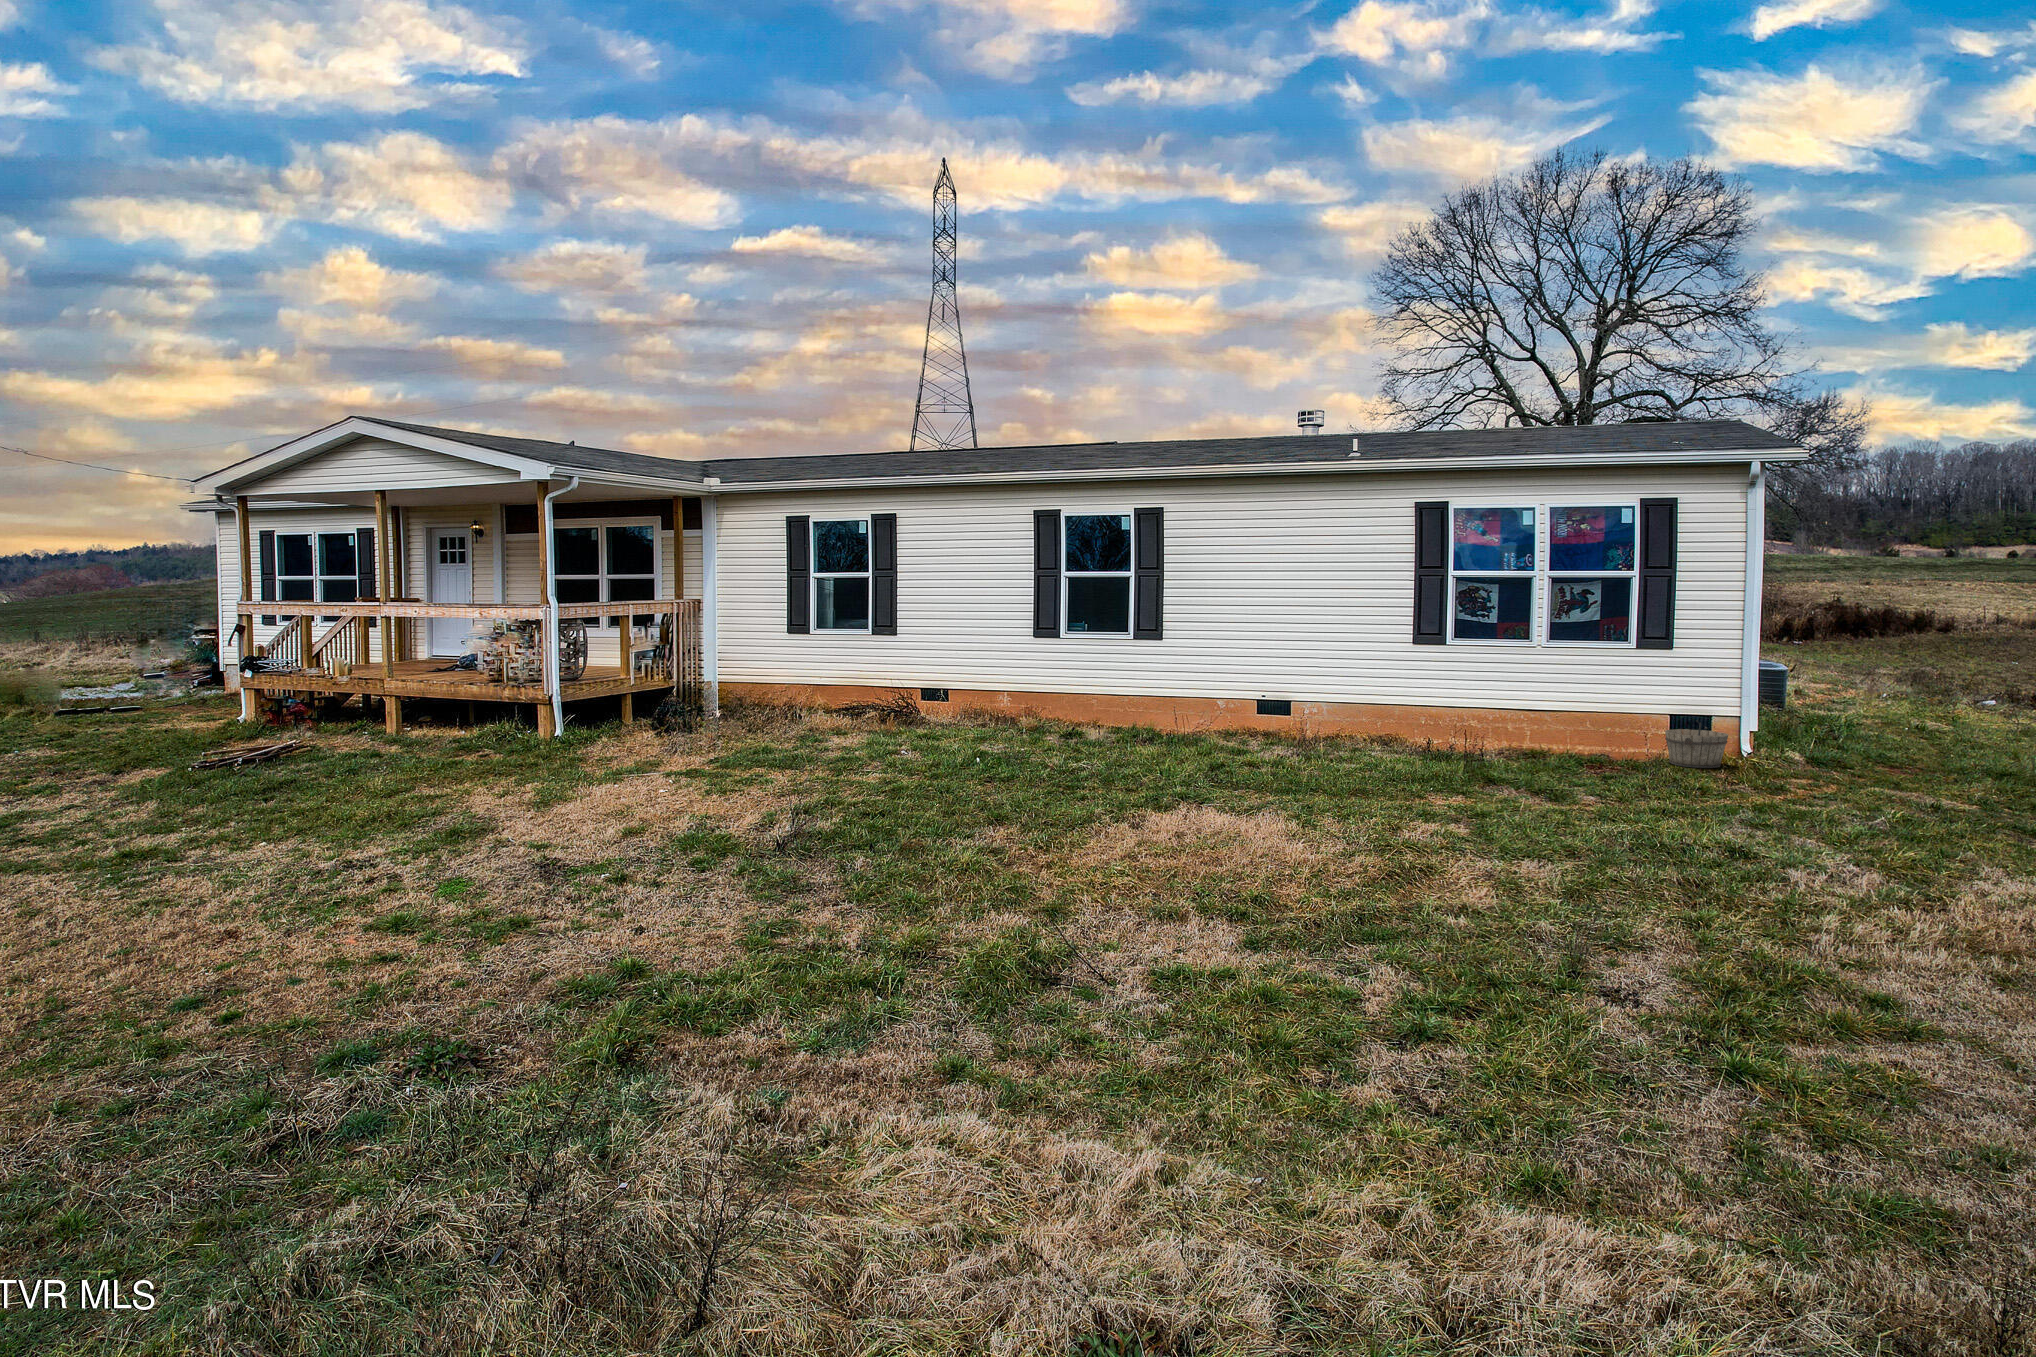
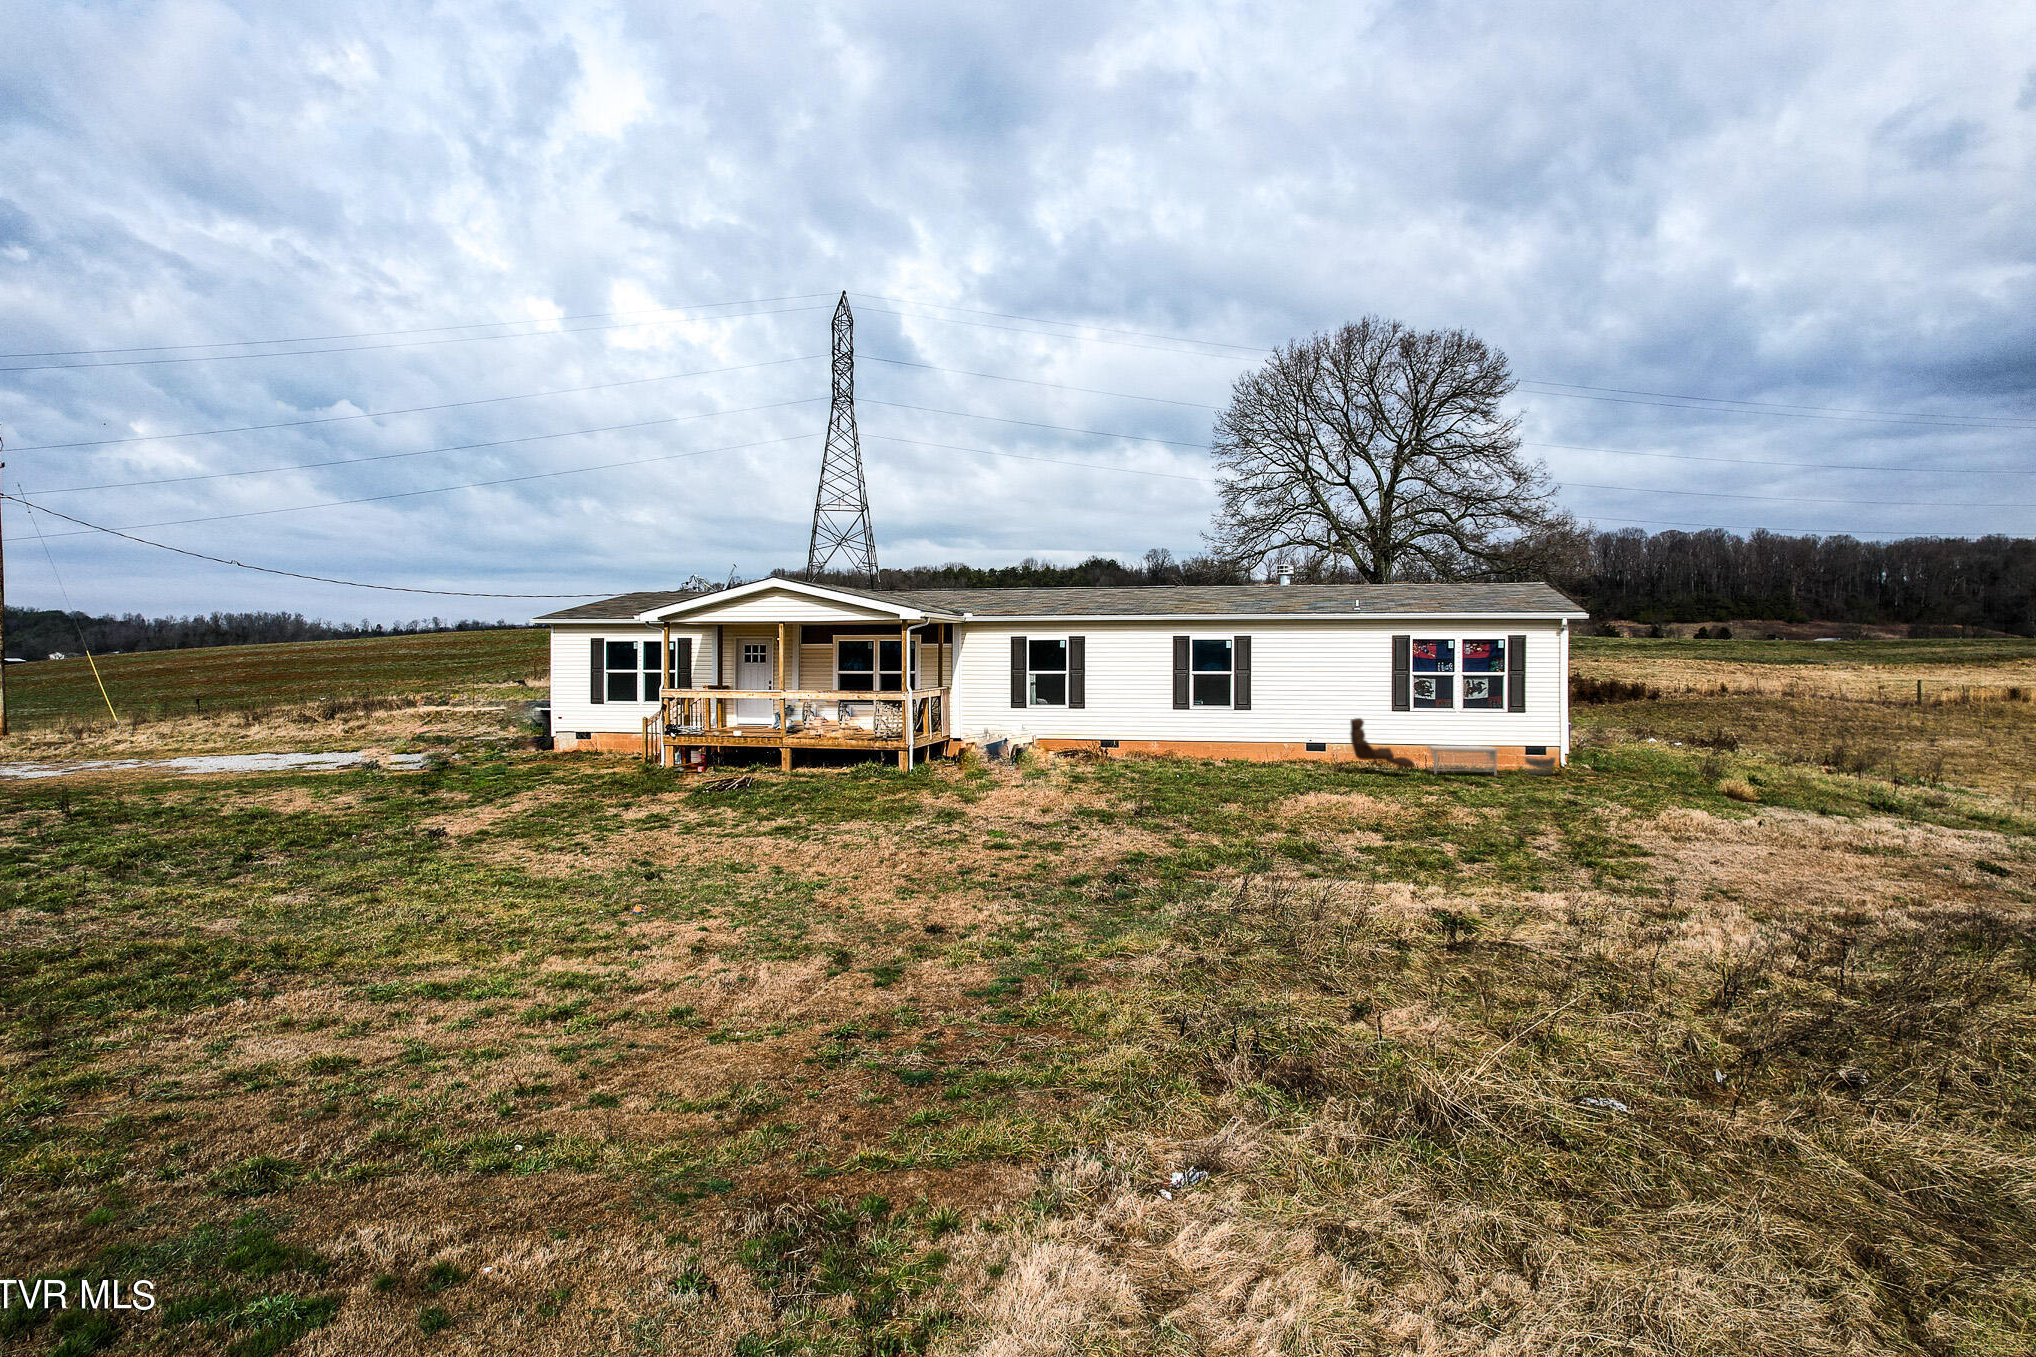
lounge chair: none [1332,655,1444,762] -> present [1350,718,1415,773]
storage bench: none [1474,705,1610,766] -> present [1428,746,1498,775]

